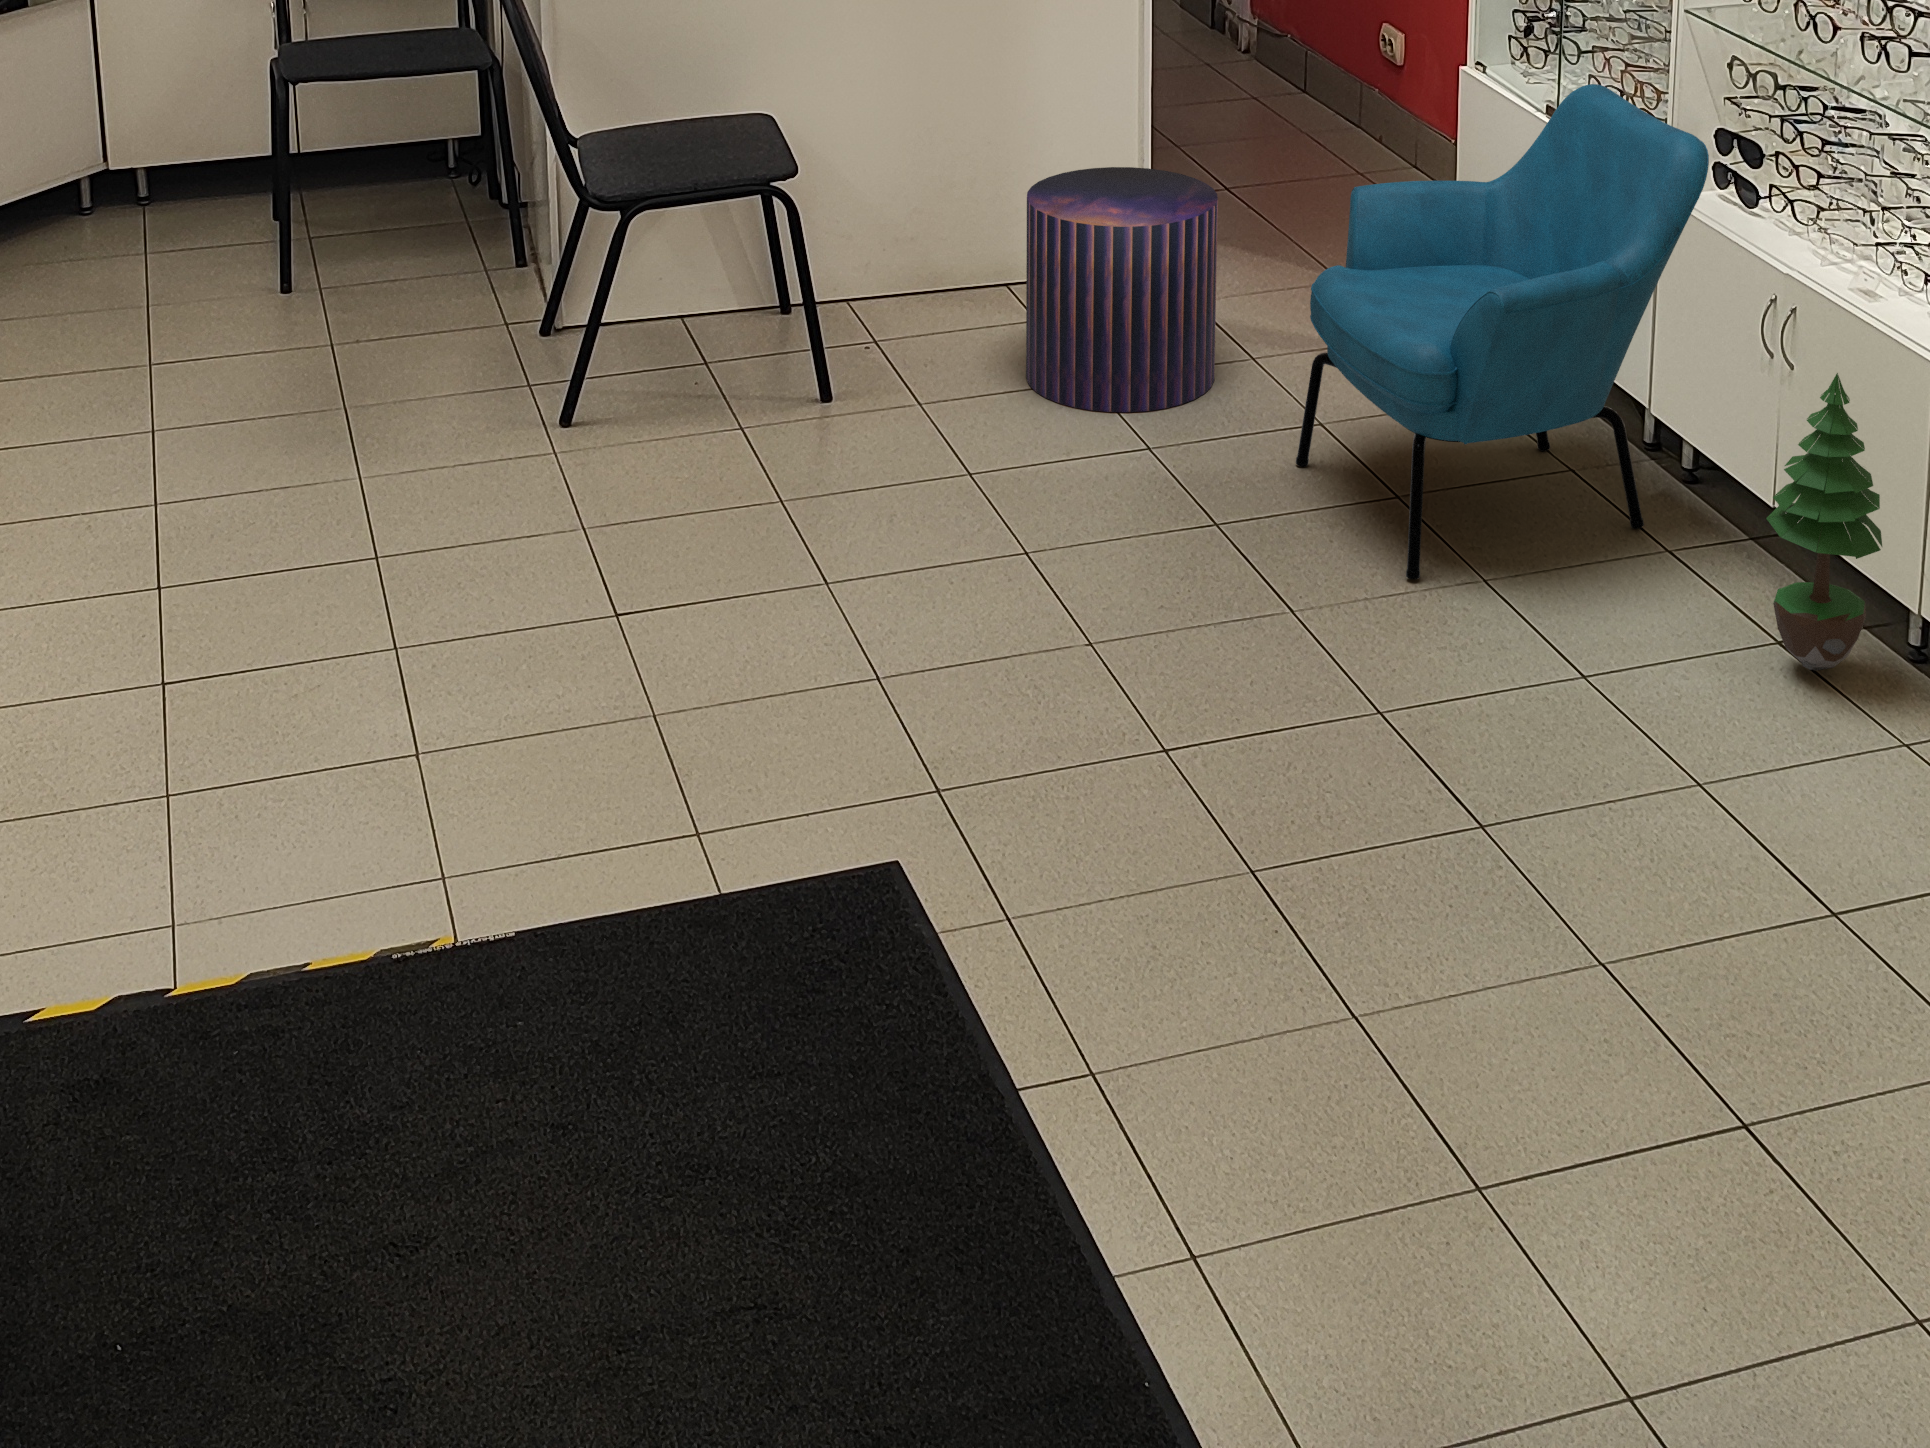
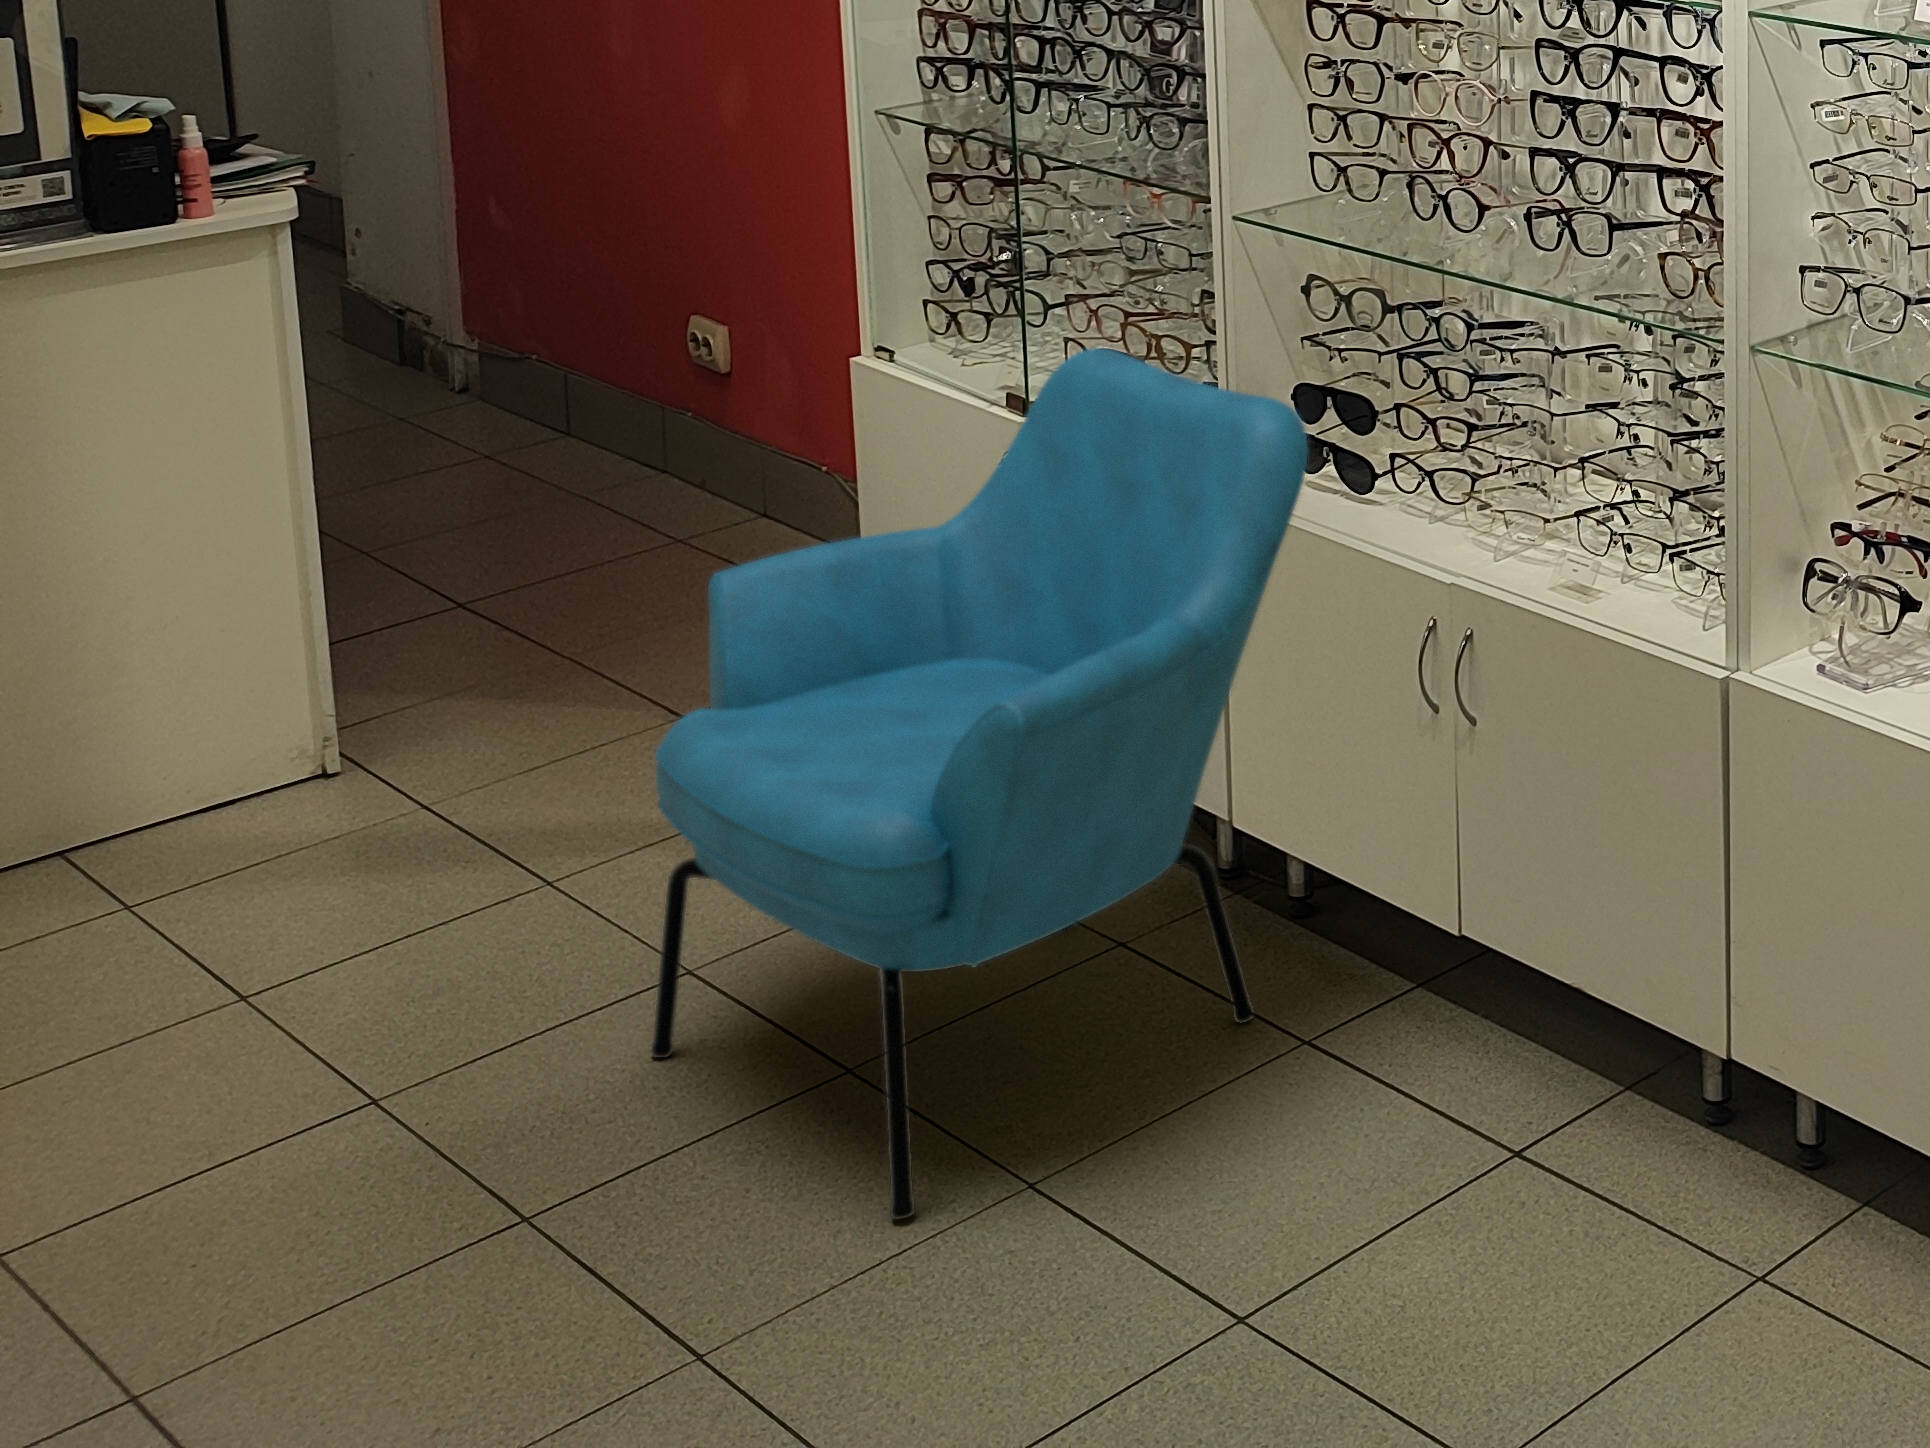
pouf: present [1026,167,1218,412] -> none [78,603,476,1052]
potted tree: present [1766,373,1882,671] -> none [1493,723,1673,1195]

